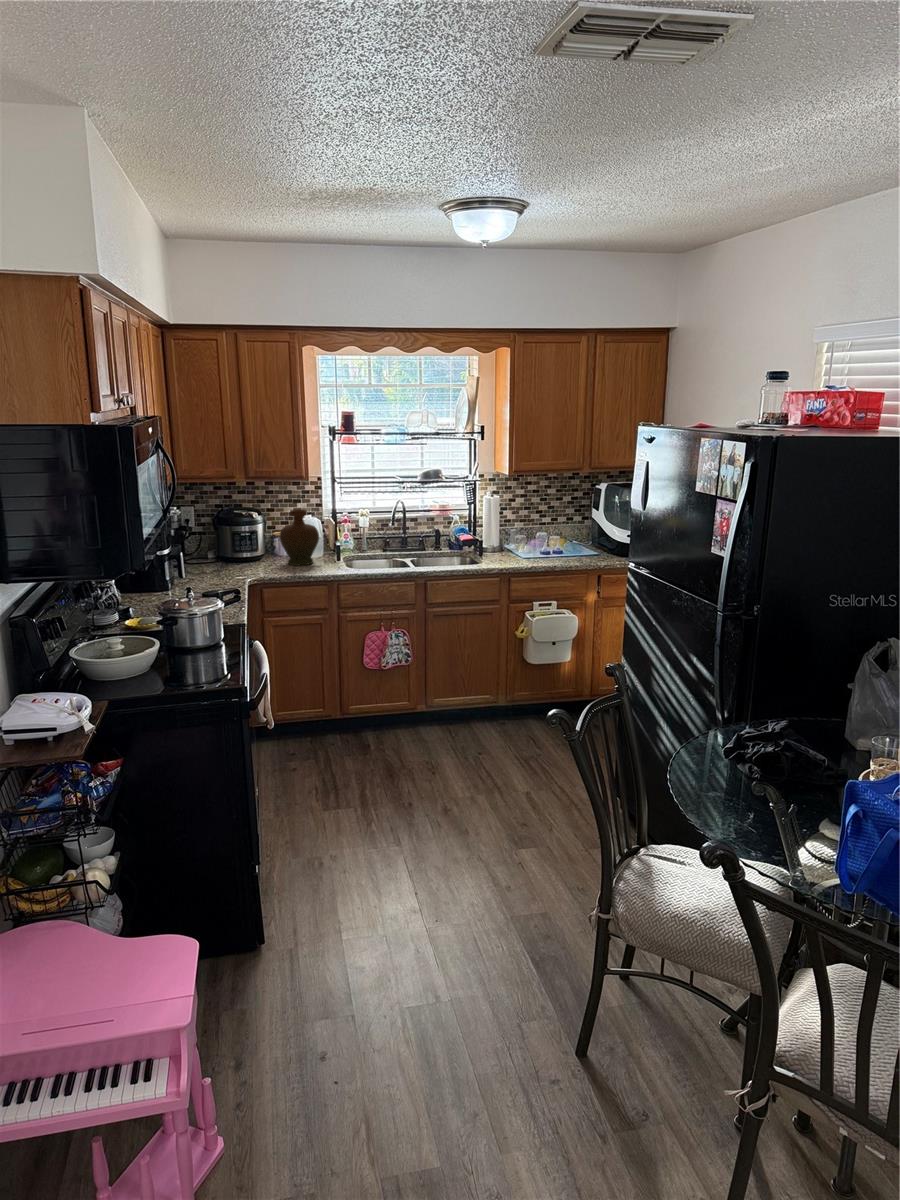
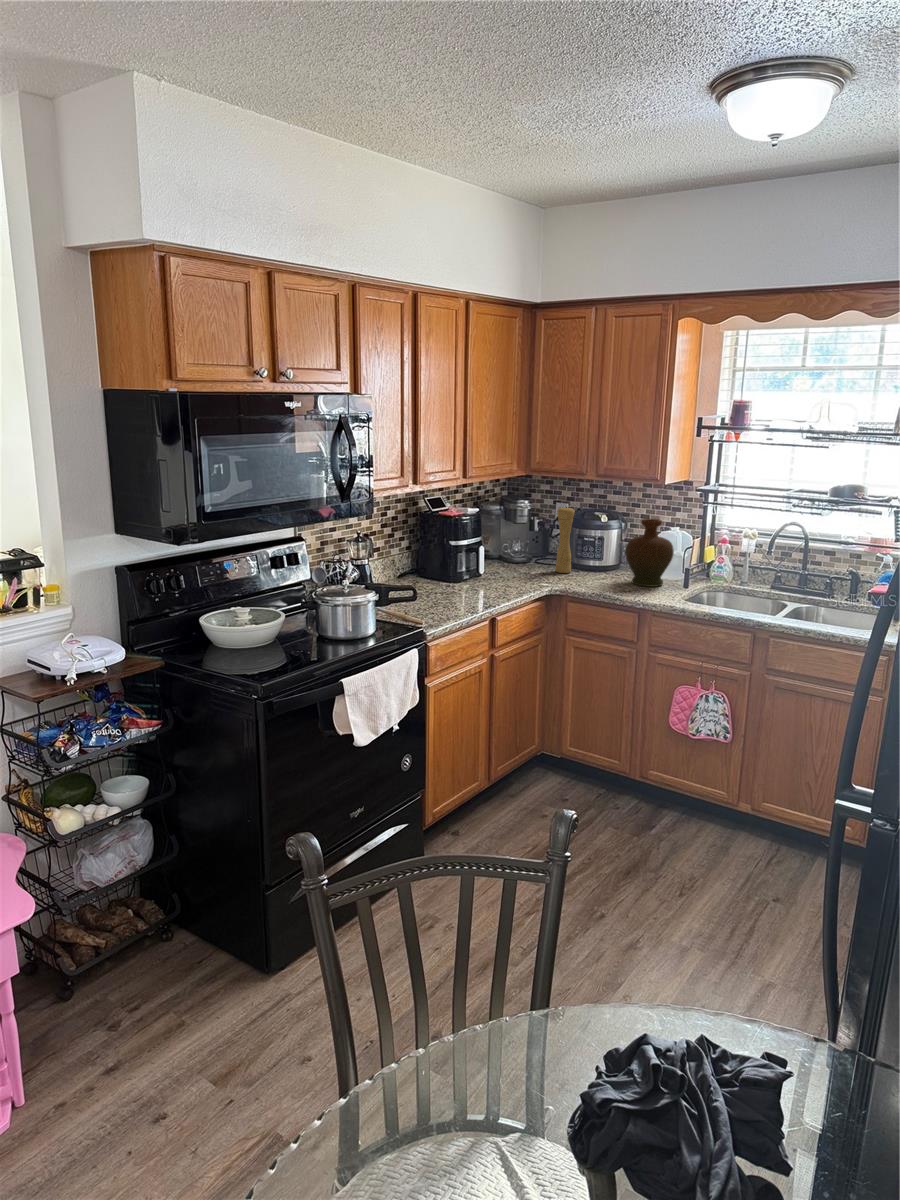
pepper mill: none [213,508,231,567] -> present [556,507,574,573]

